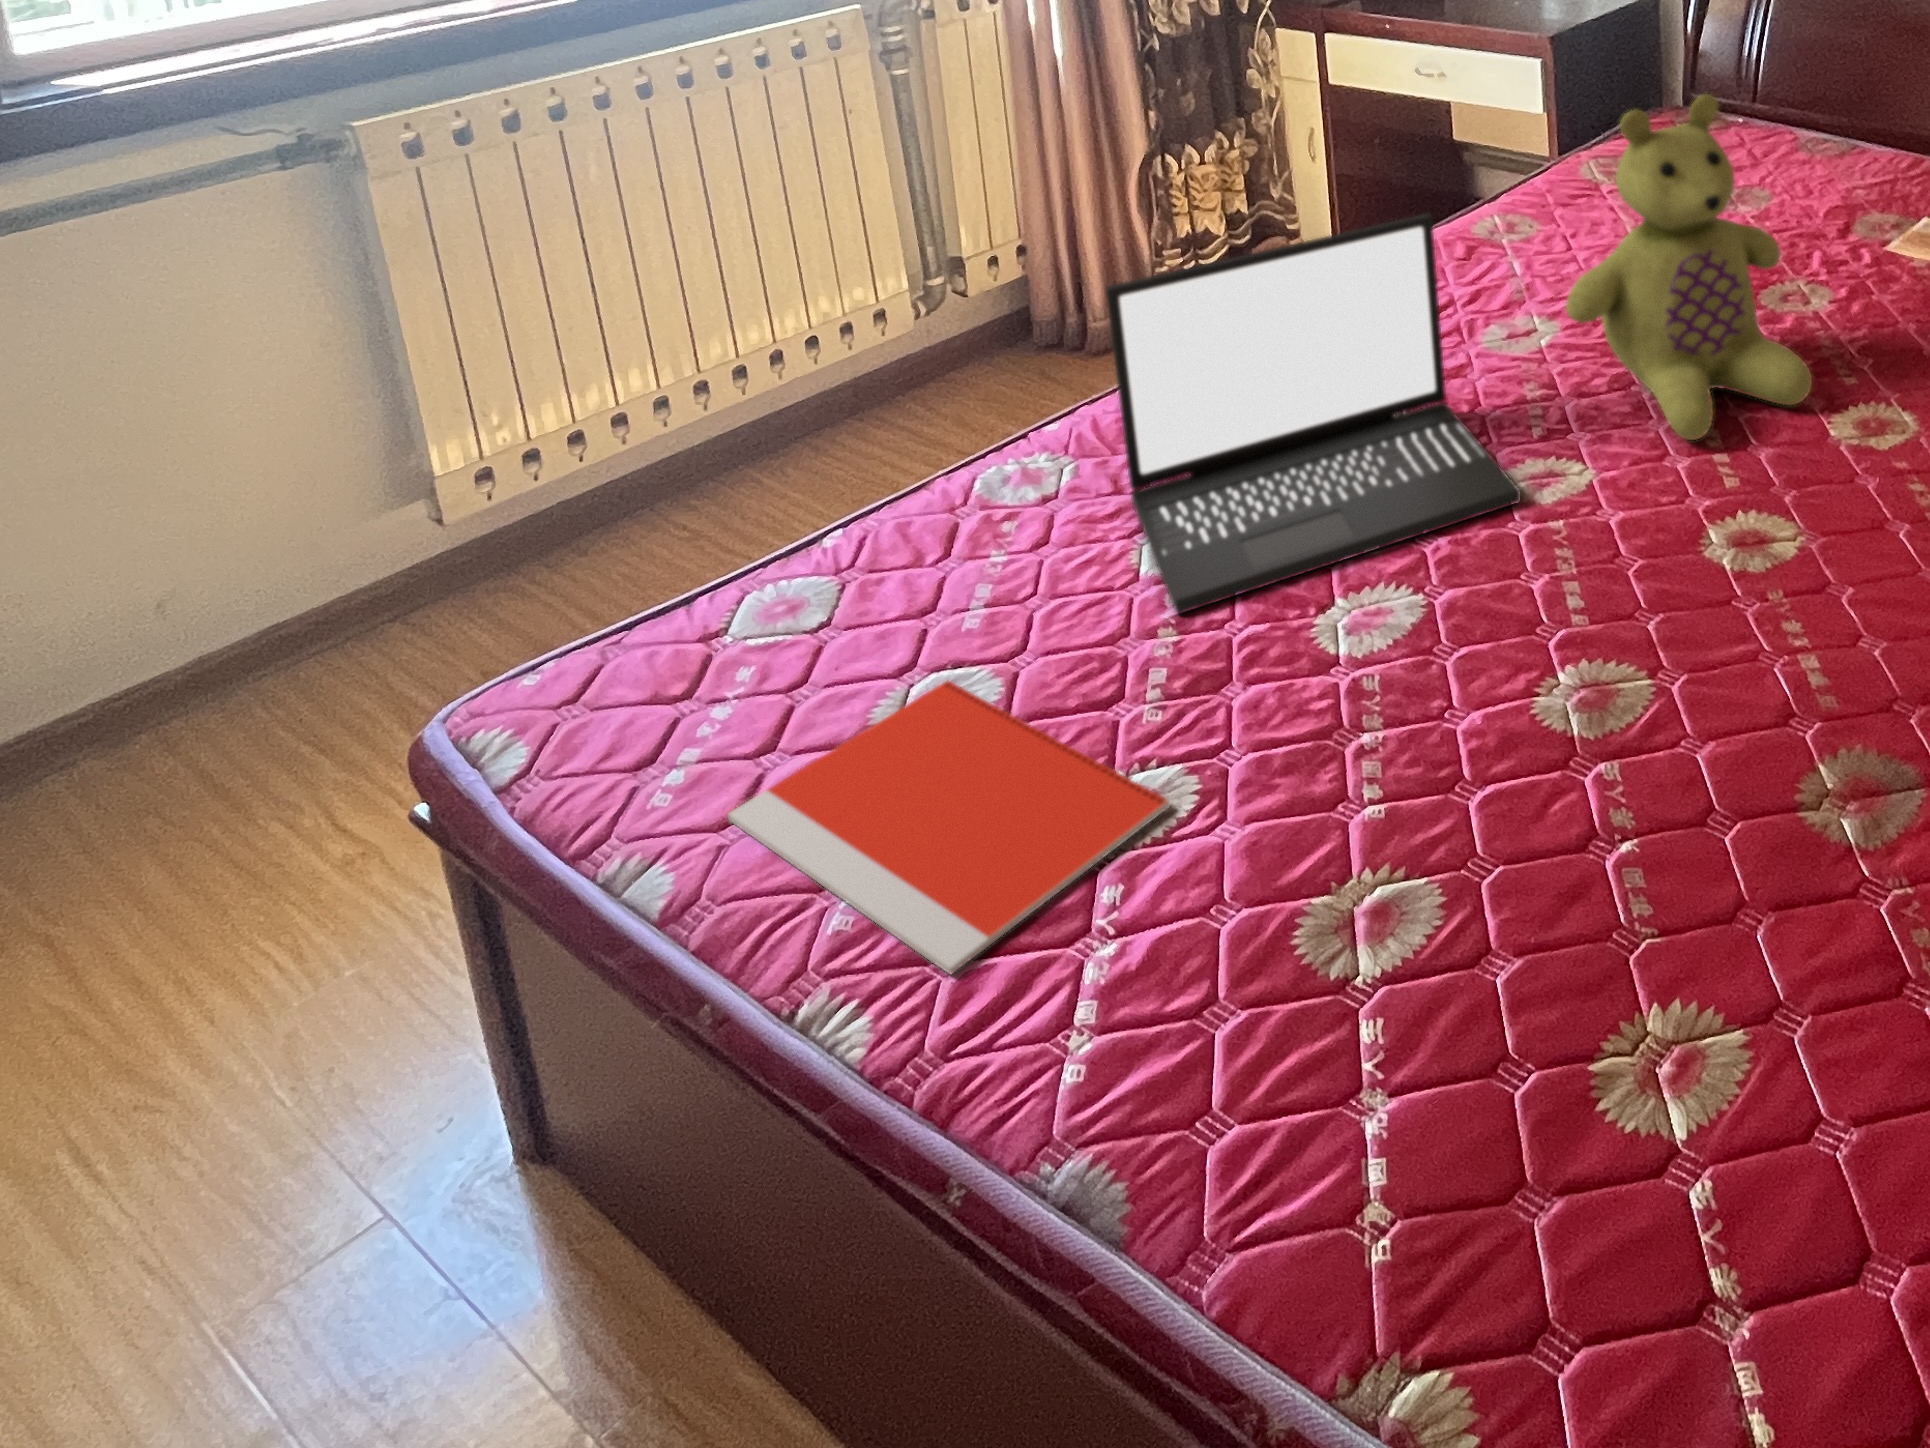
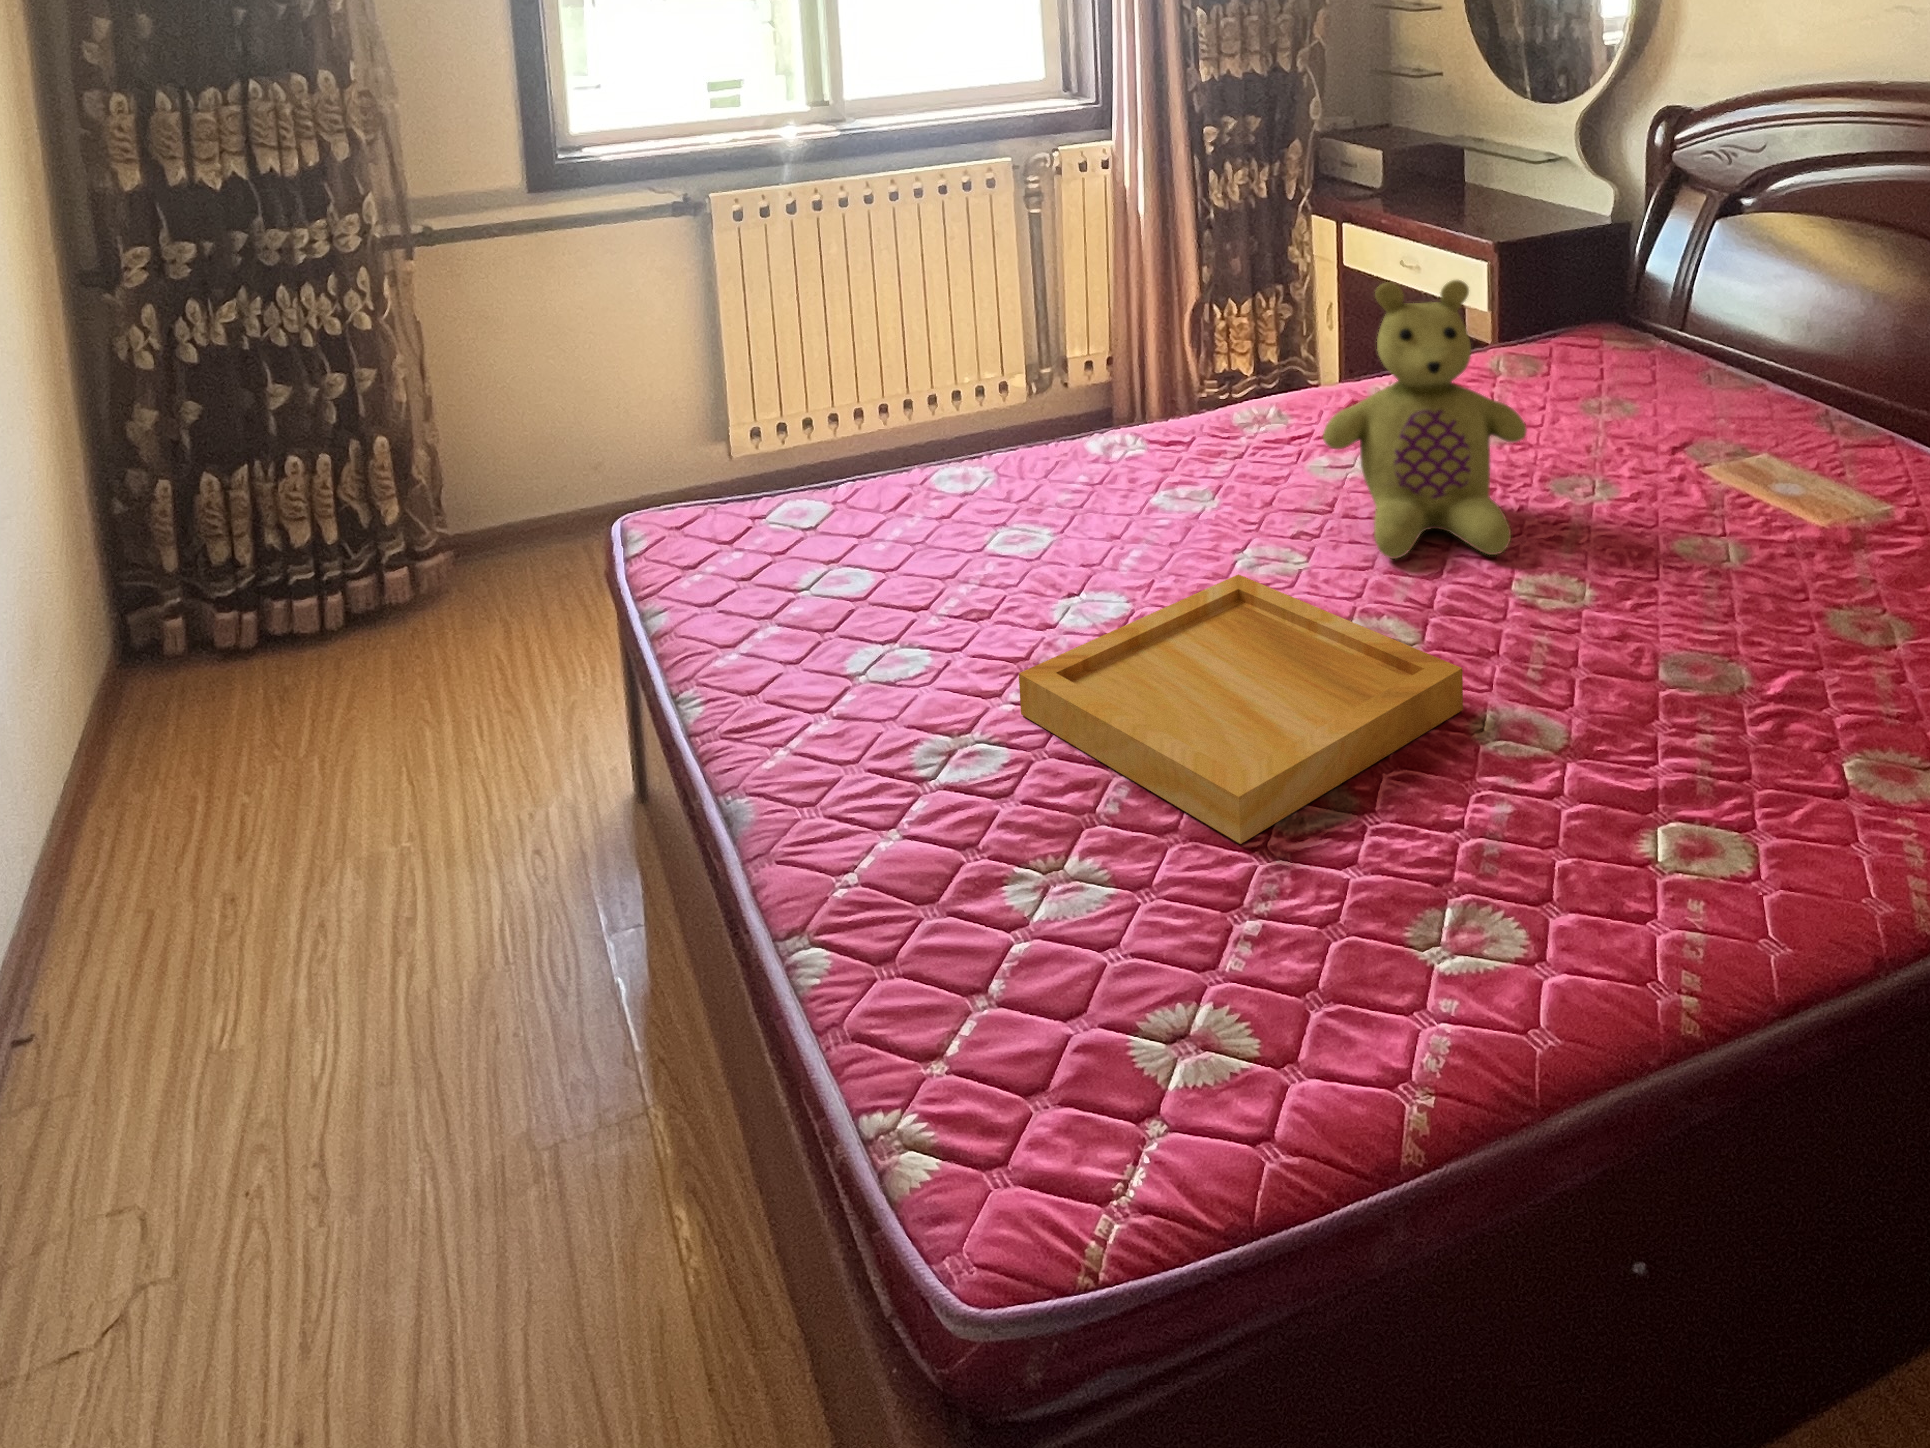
laptop: present [1106,214,1521,614] -> none [982,339,1238,571]
tray: none [1401,519,1924,899] -> present [1019,574,1463,844]
notebook: present [728,681,1170,974] -> none [707,568,907,702]

